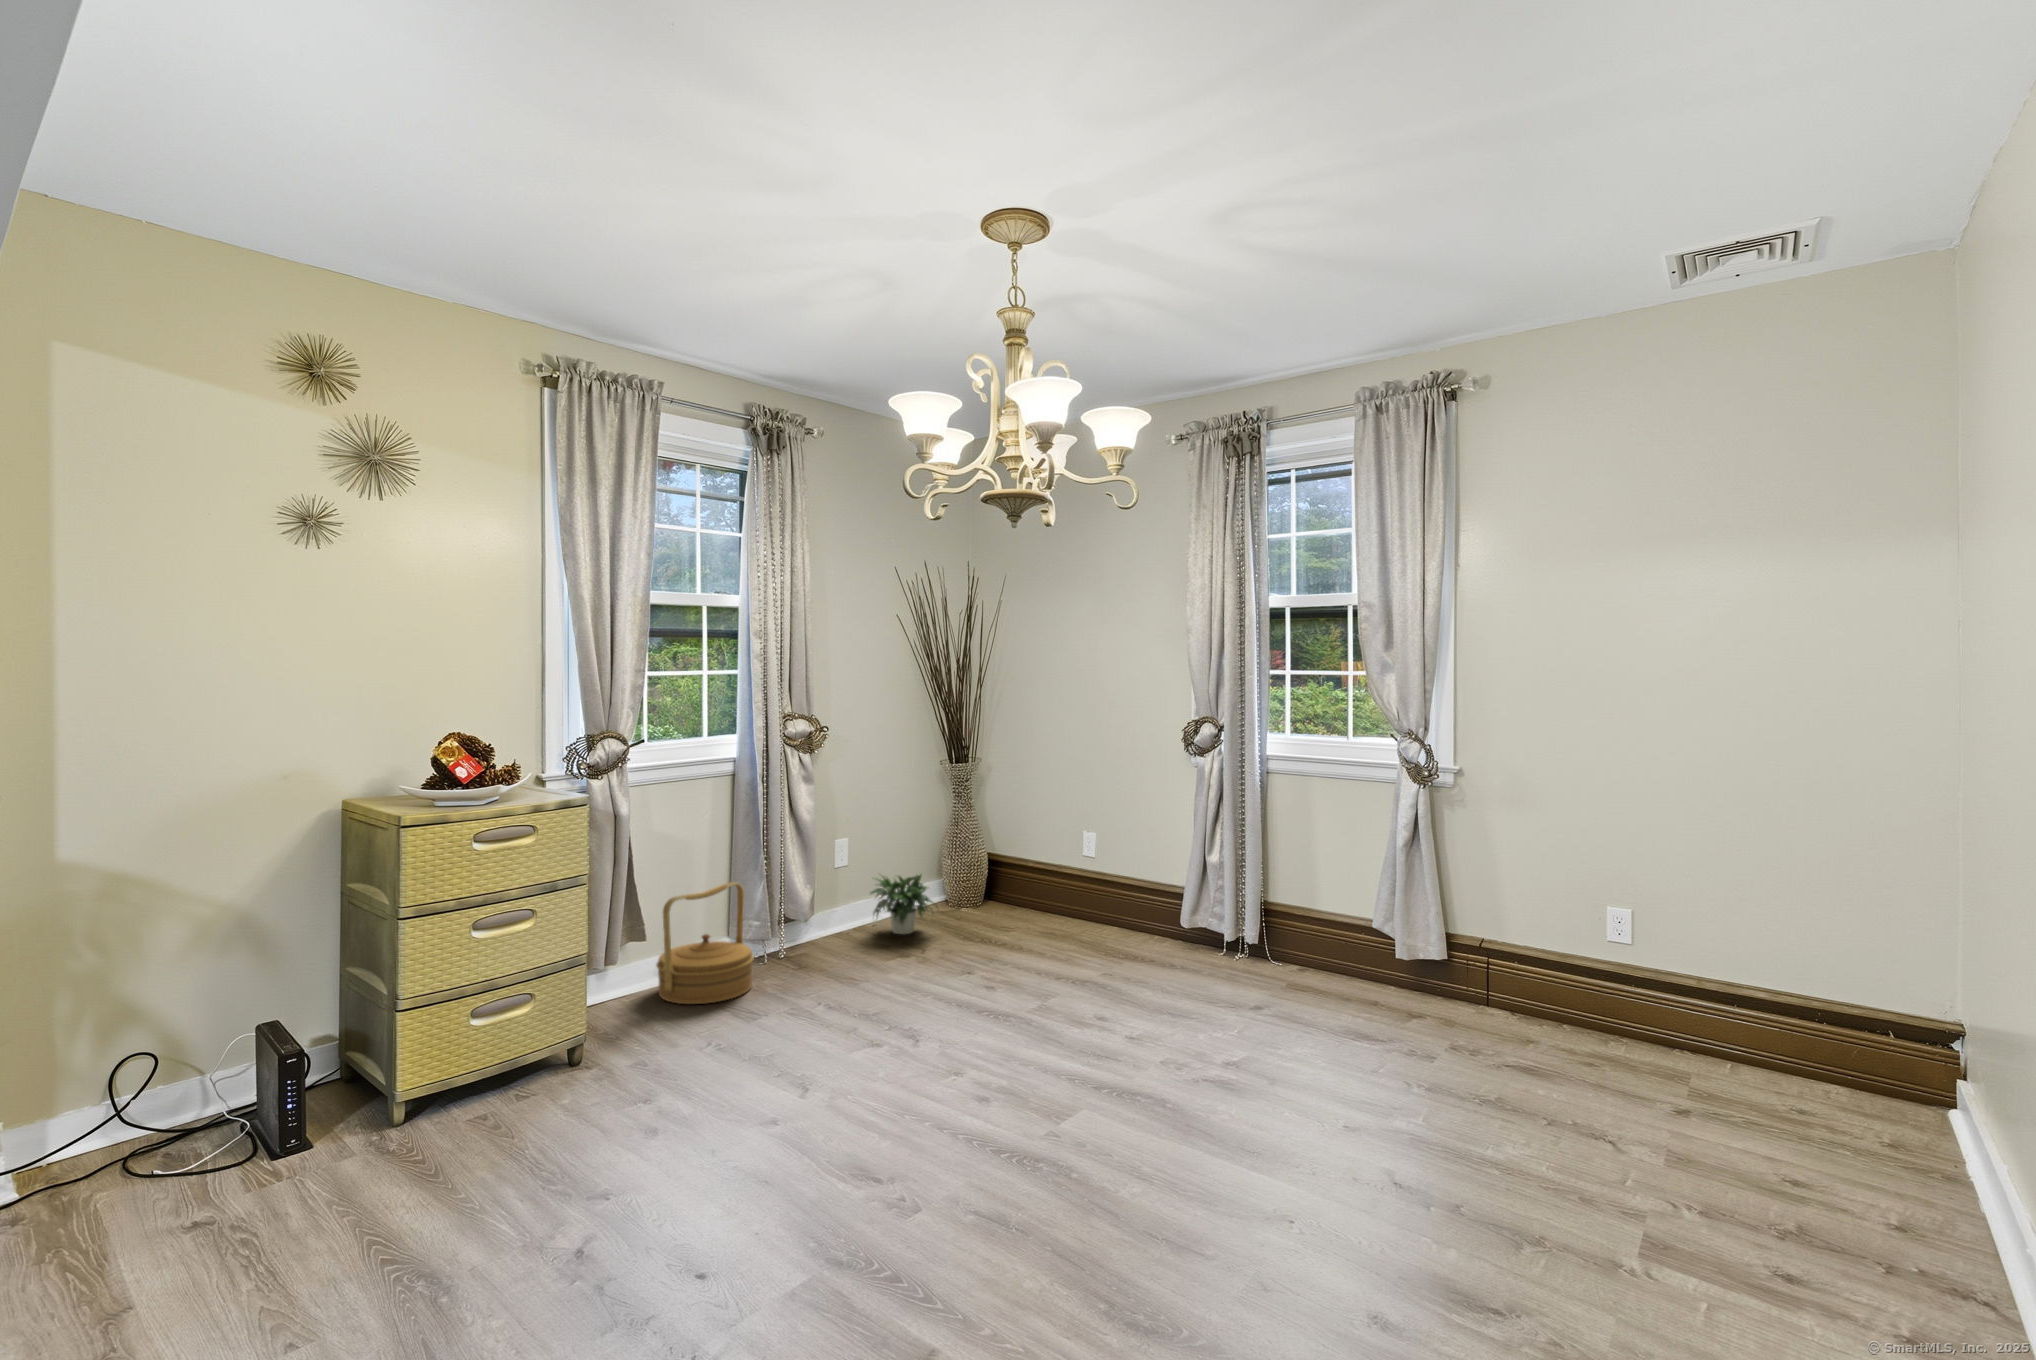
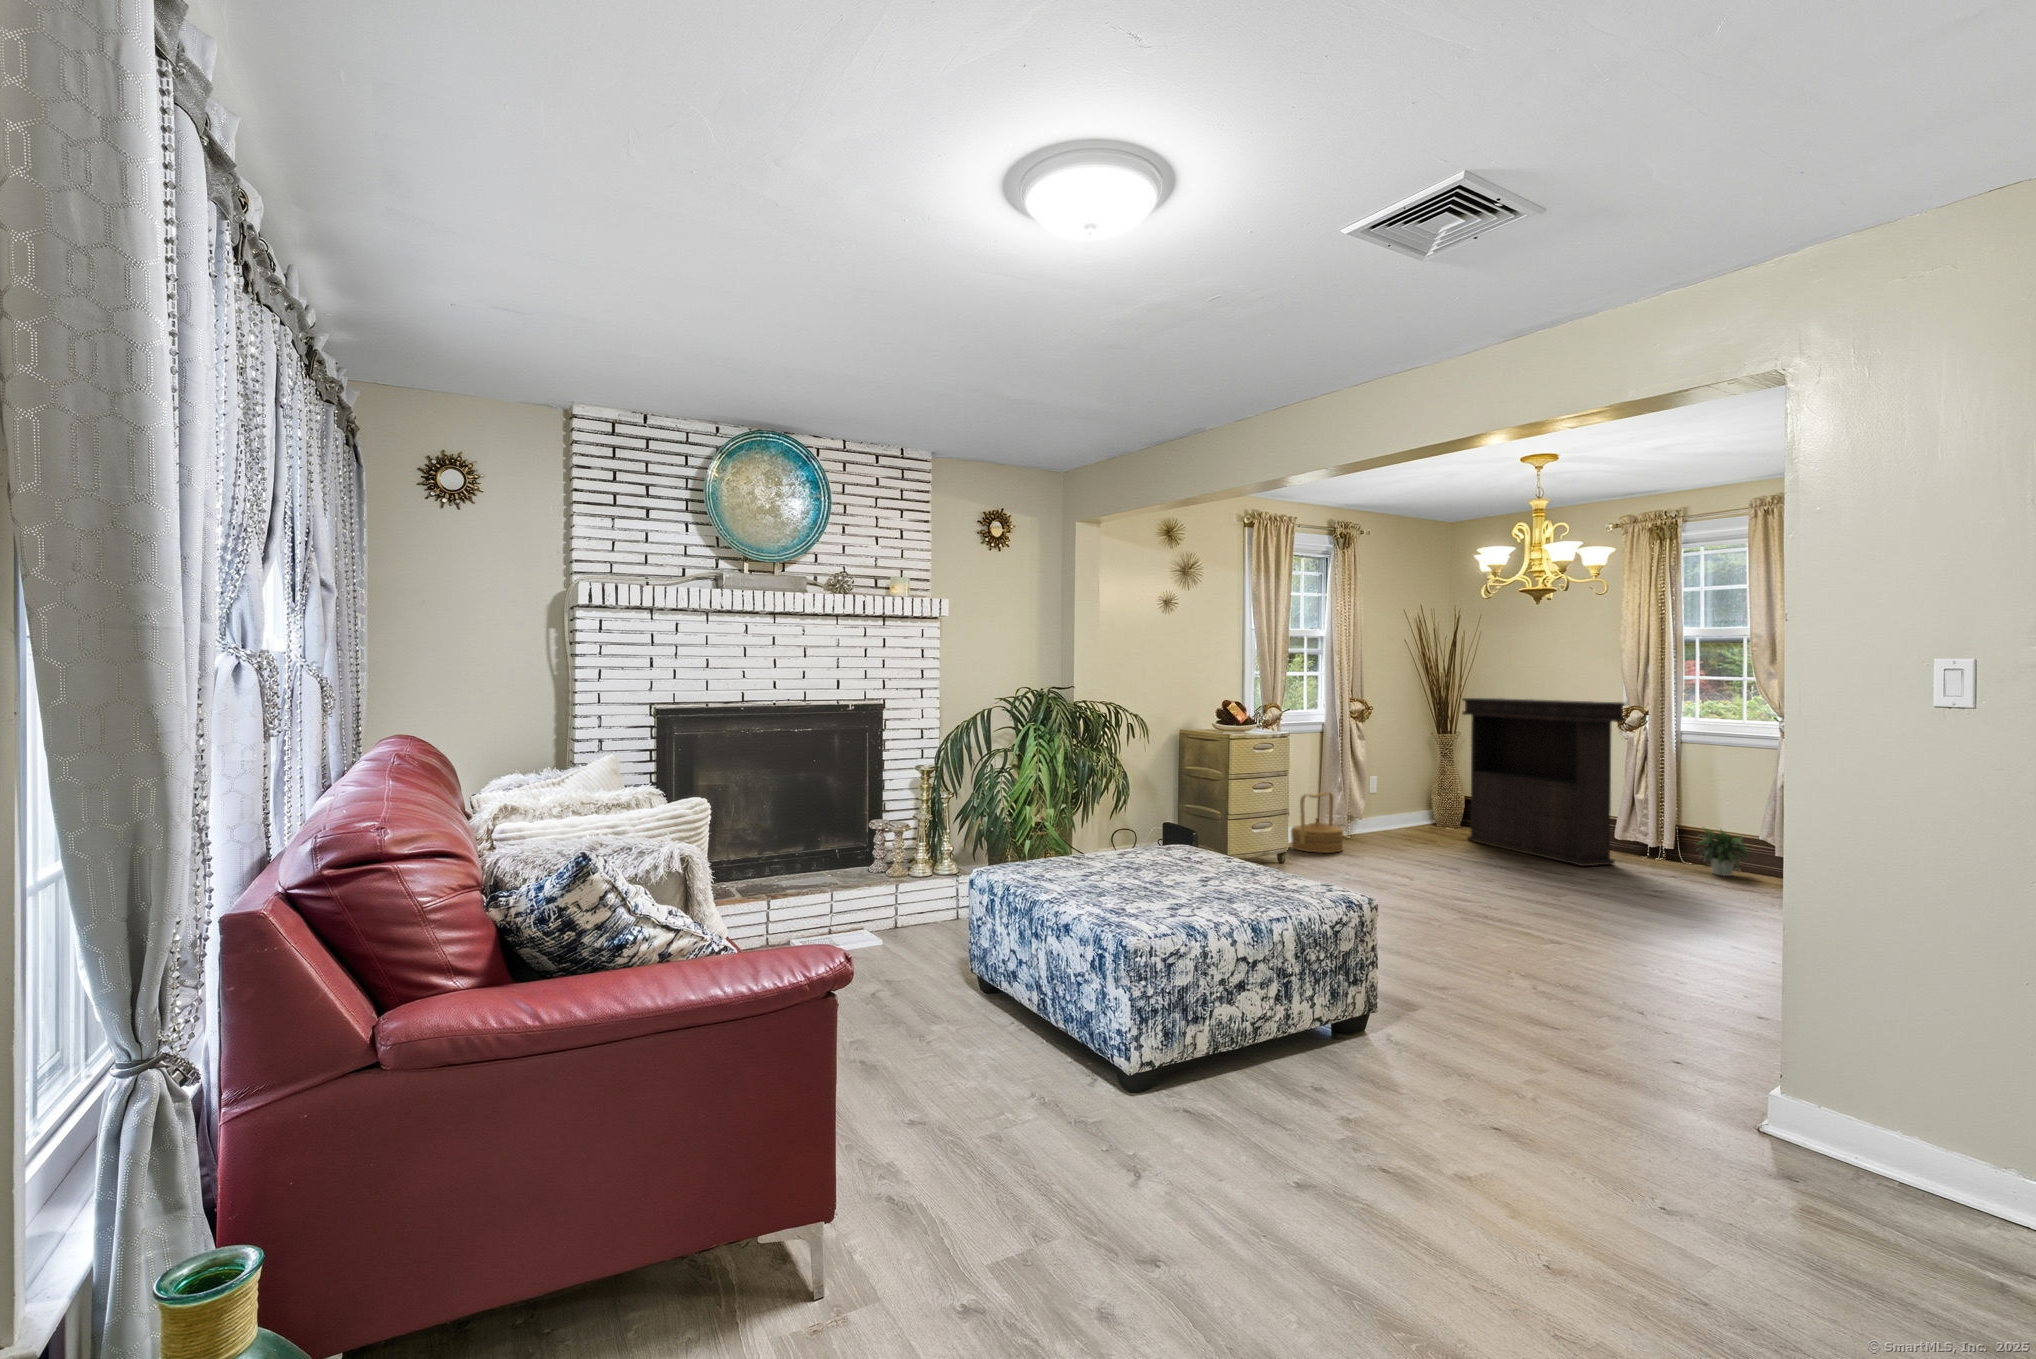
console table: none [968,707,1190,993] -> present [1462,698,1625,866]
potted plant: present [849,875,939,934] -> present [1697,829,1748,876]

